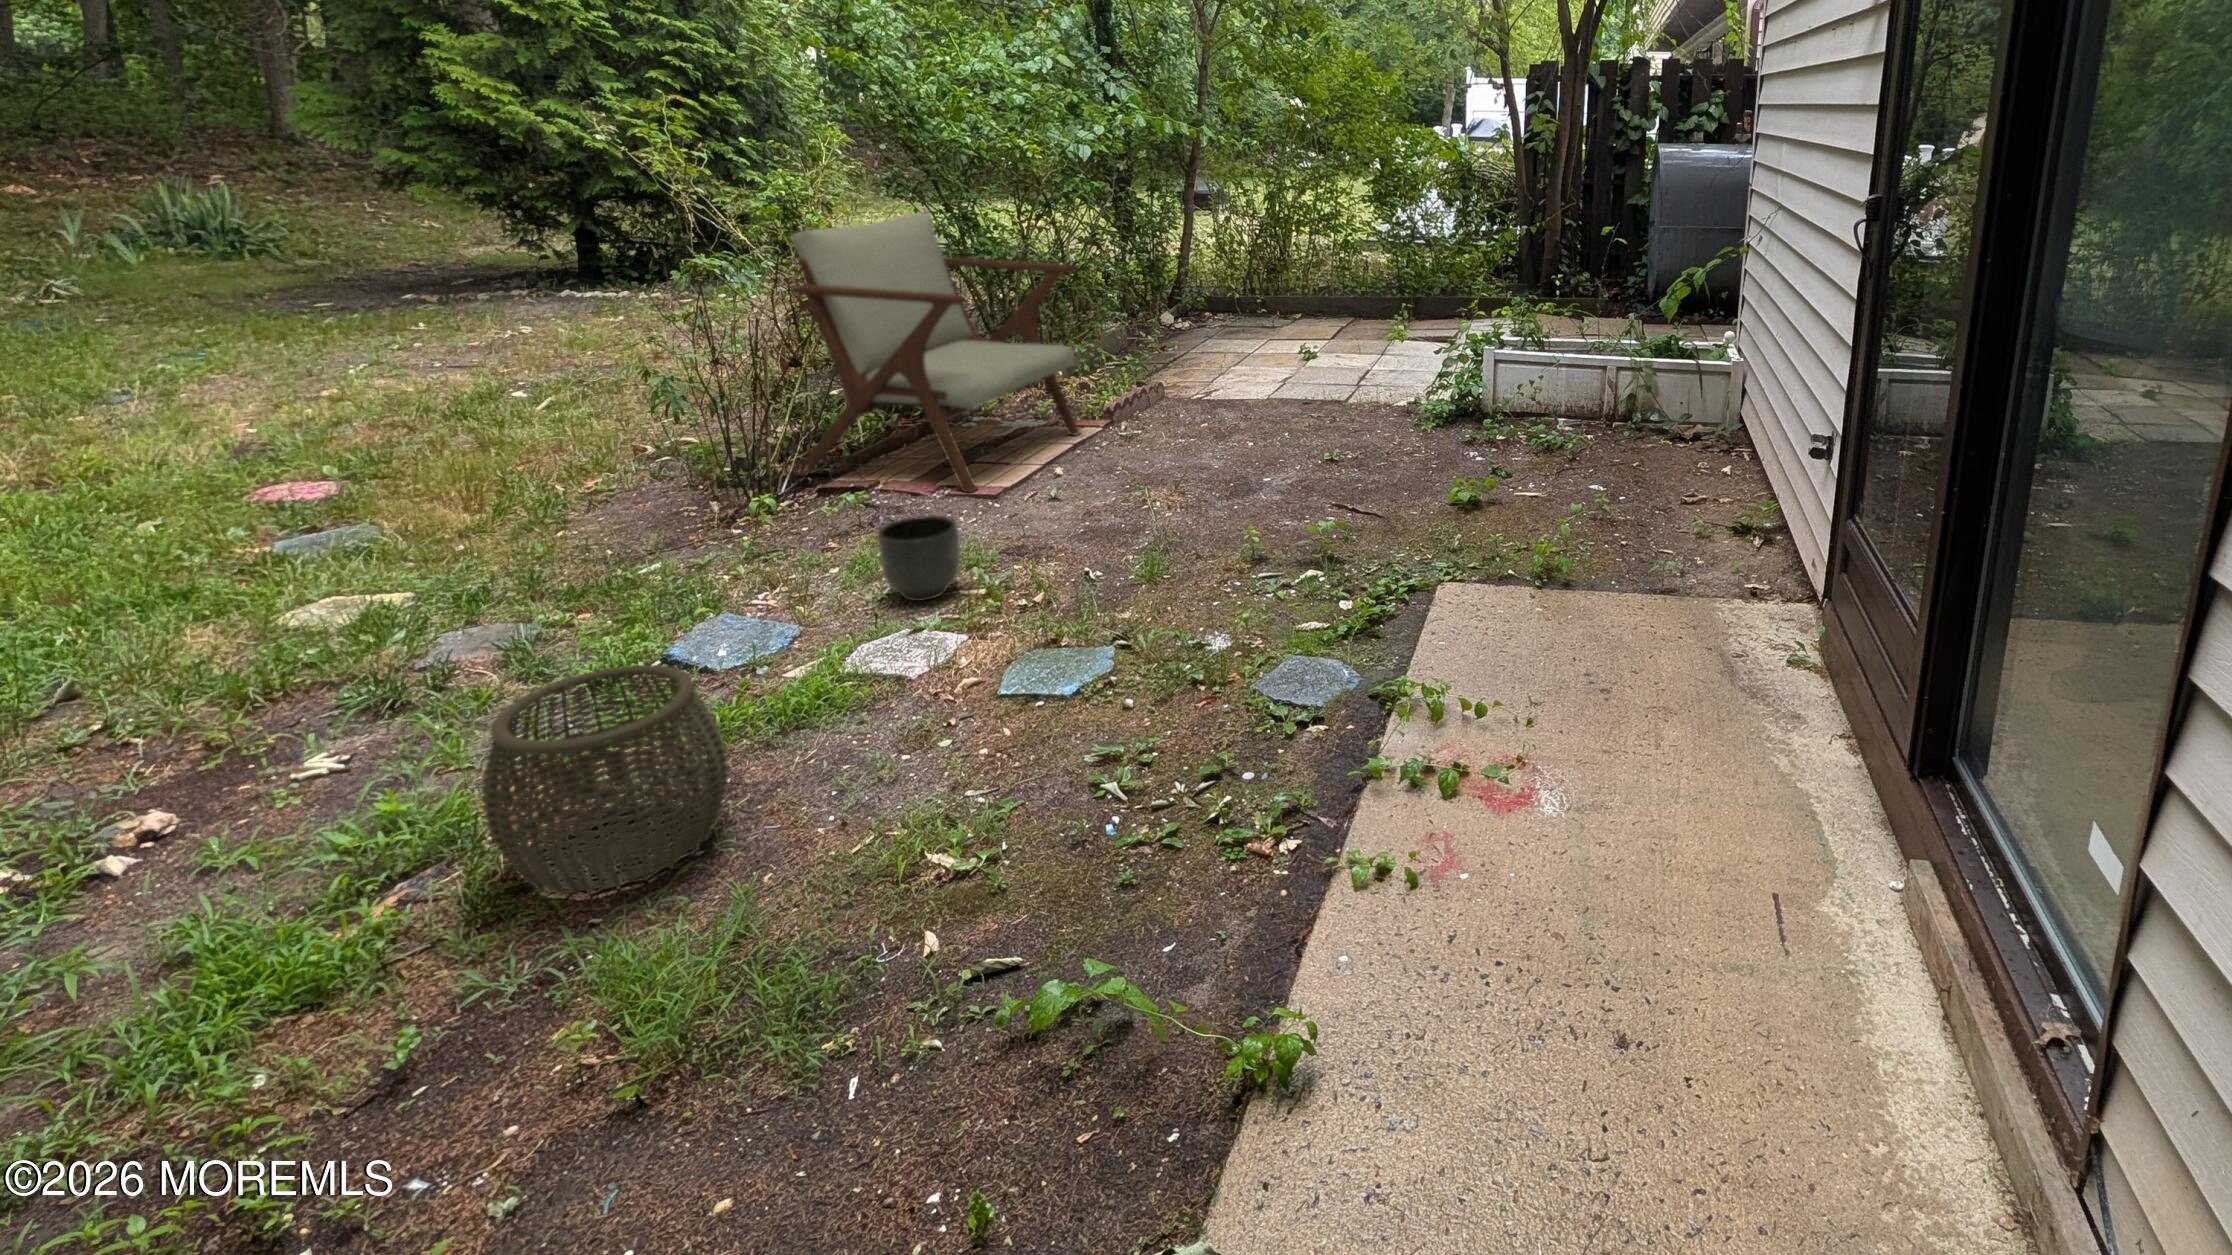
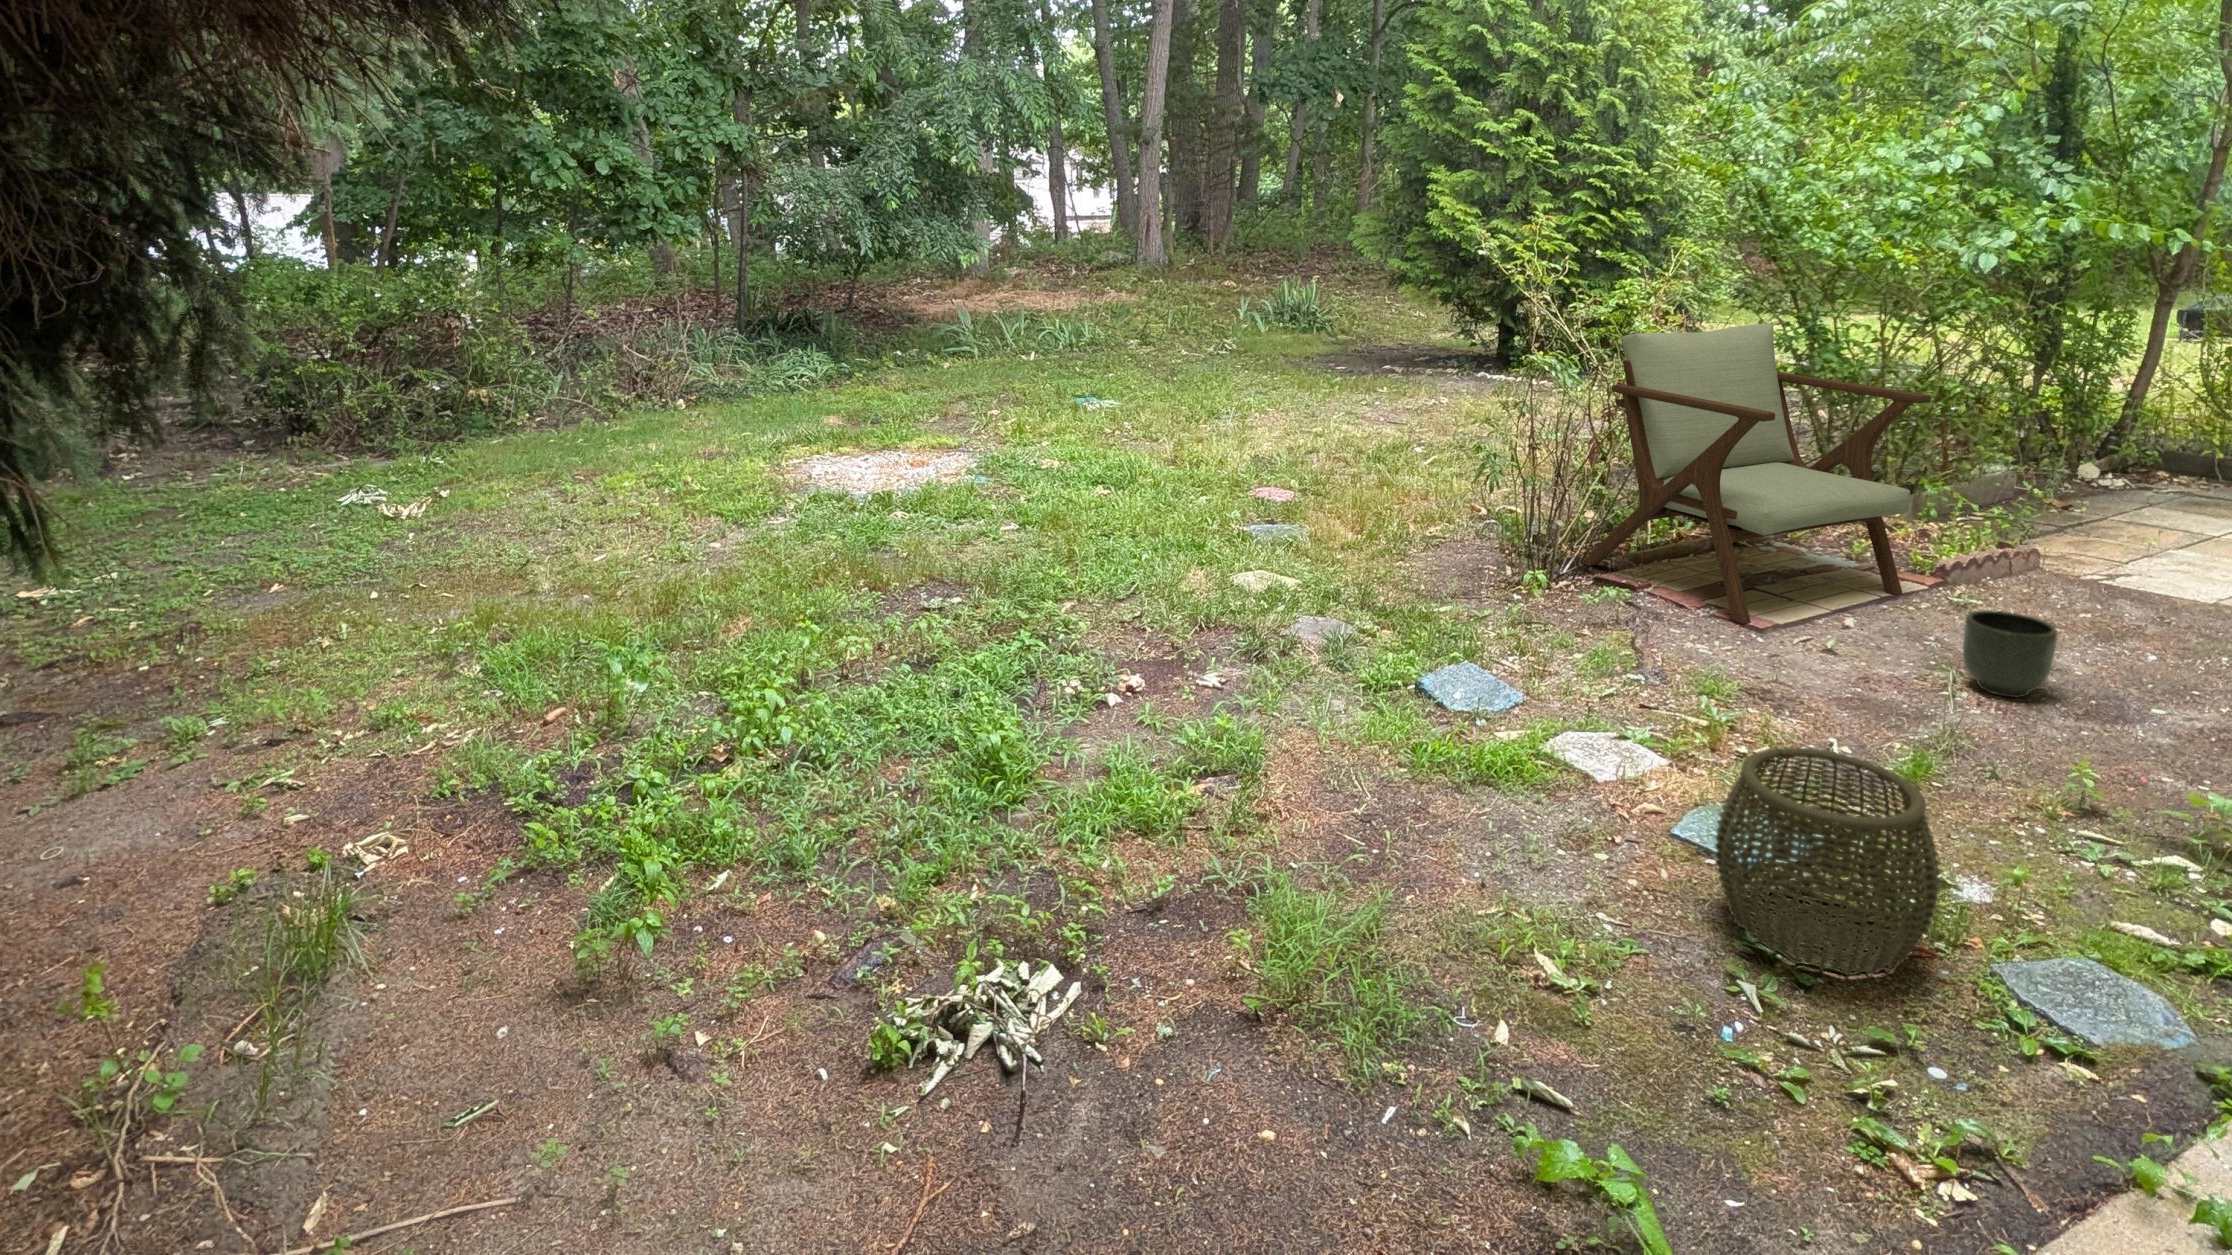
planter: present [877,515,960,601] -> present [1963,610,2058,698]
woven basket: present [481,665,729,896] -> present [1715,747,1941,976]

